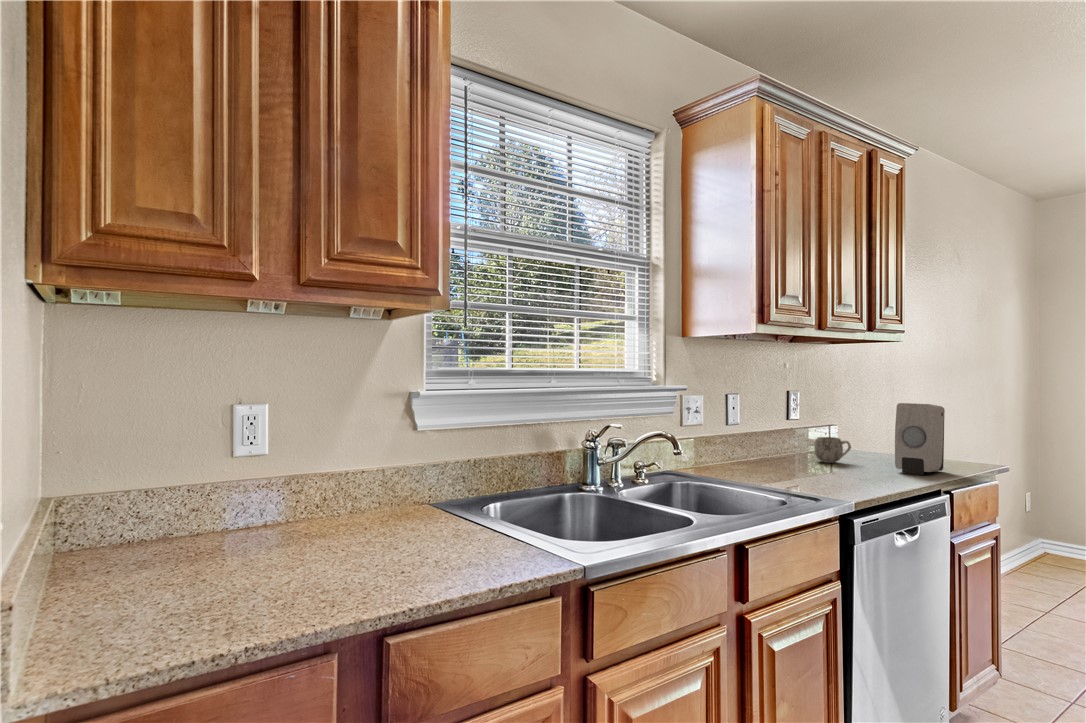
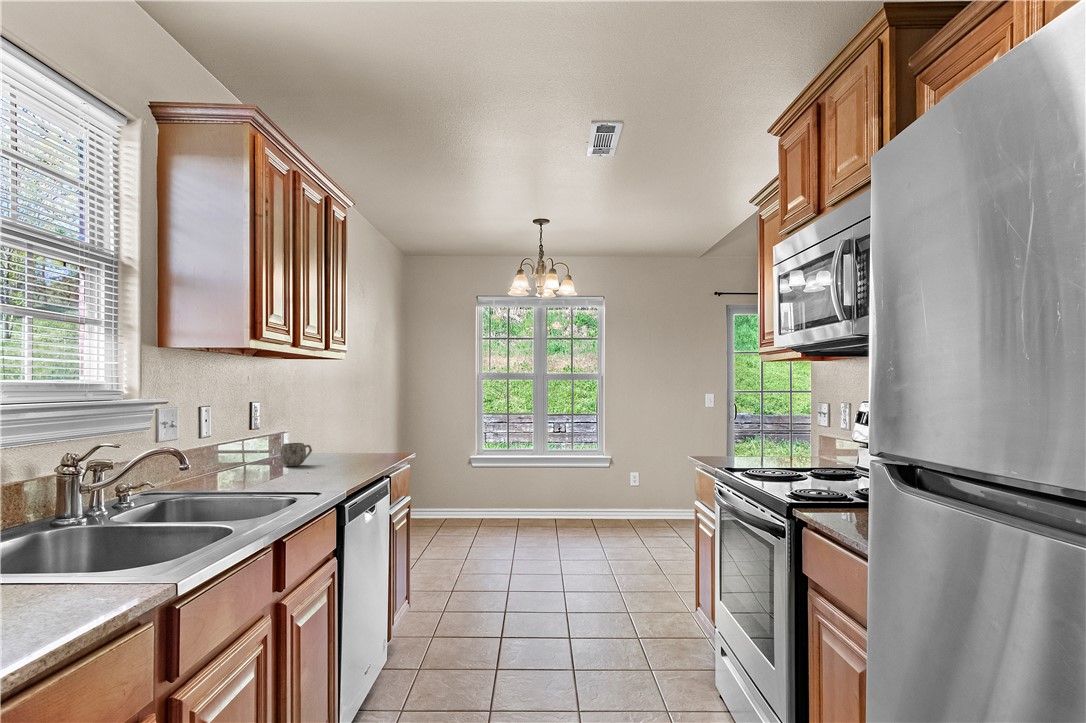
soap dispenser: present [895,403,945,475] -> none [351,408,383,466]

